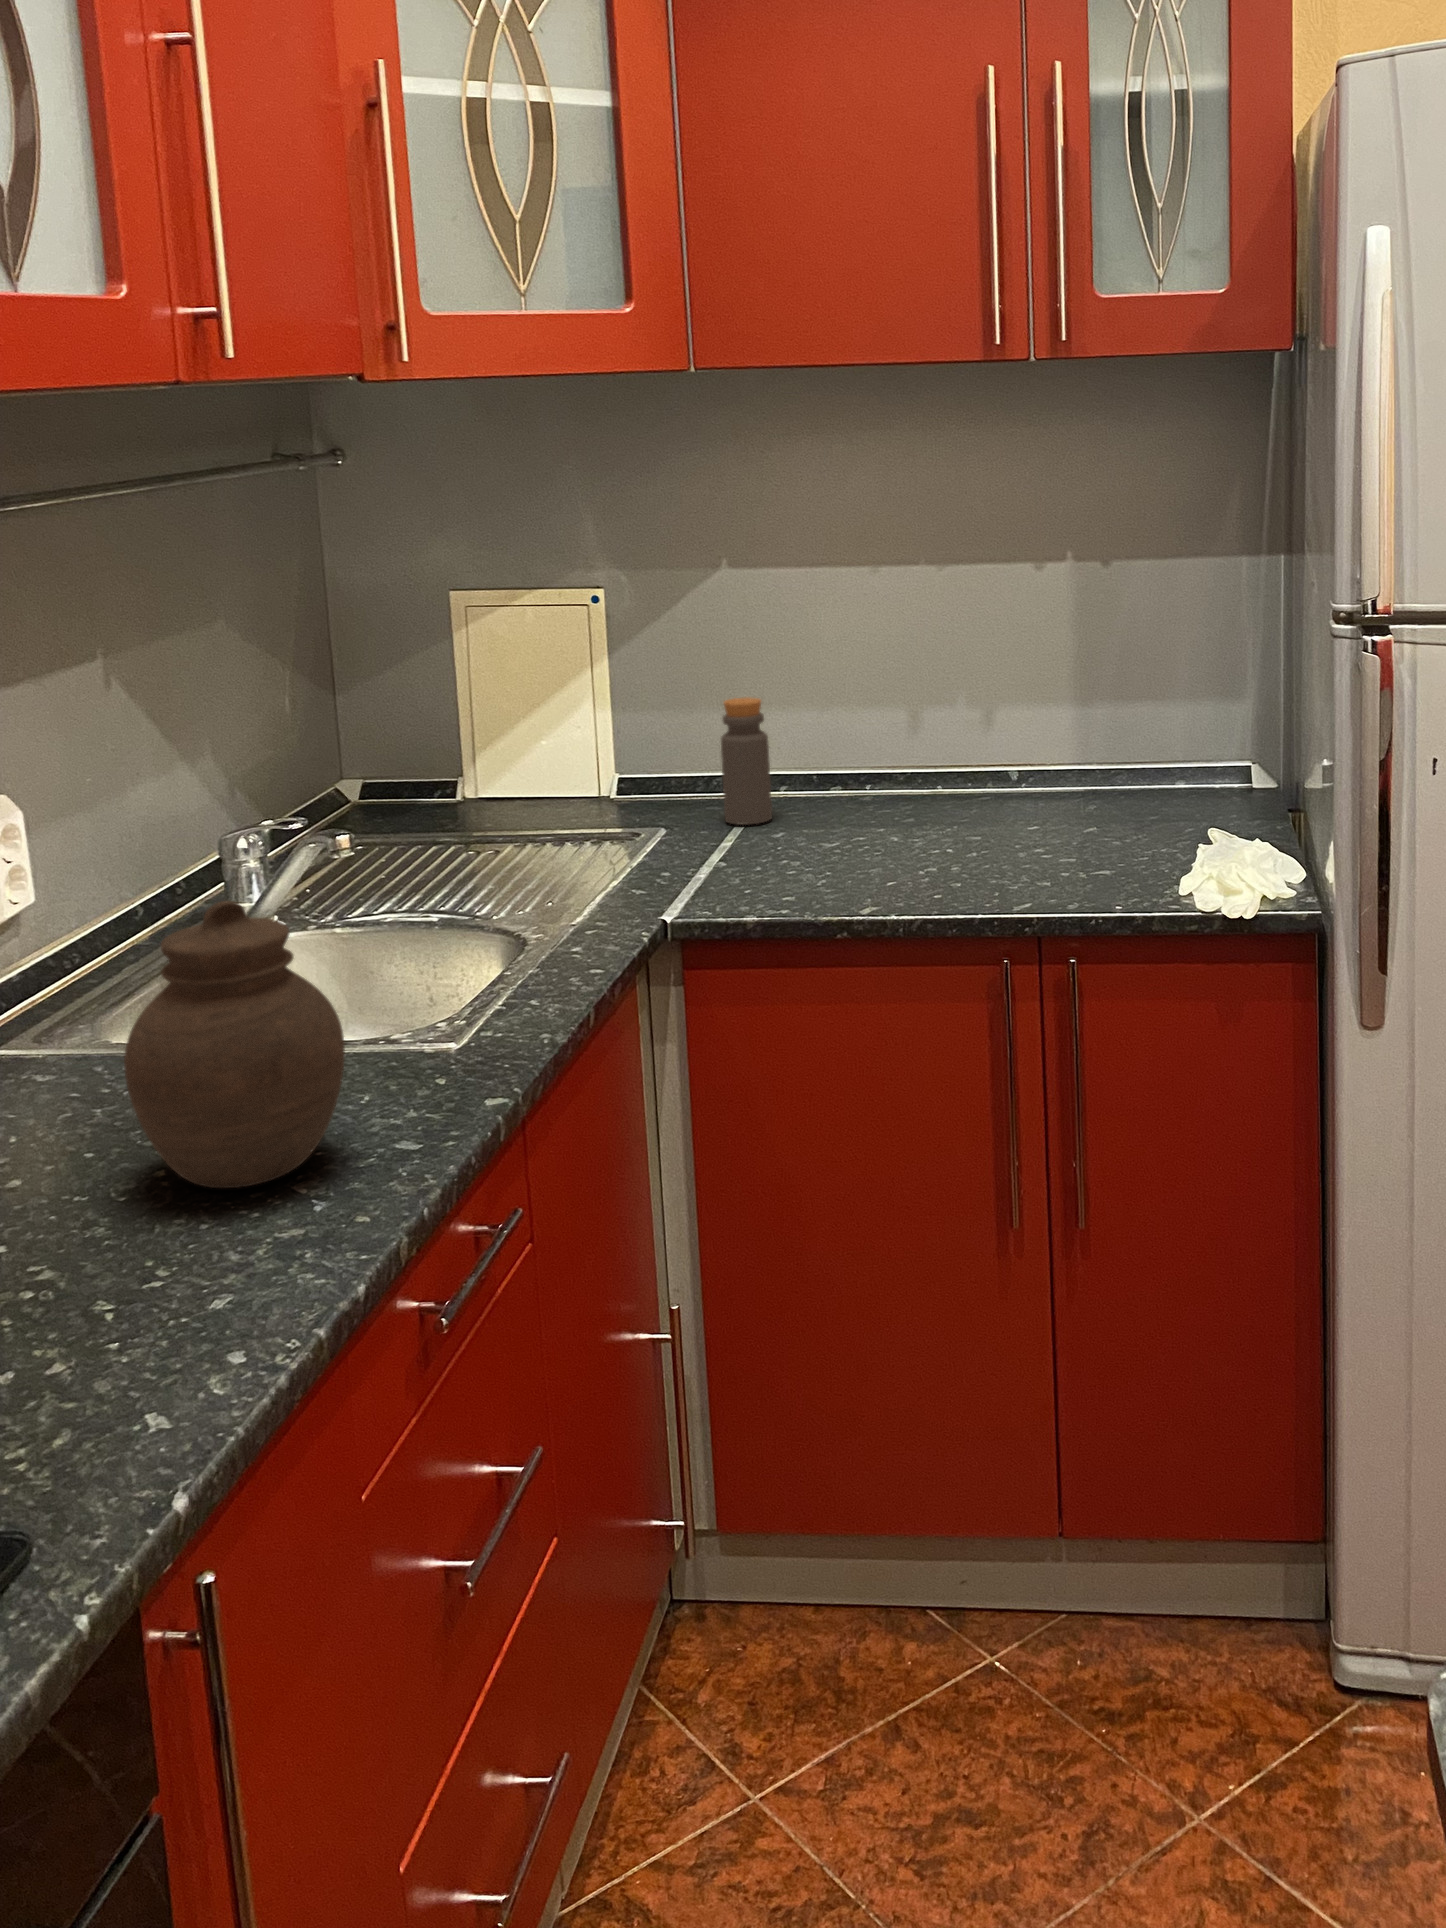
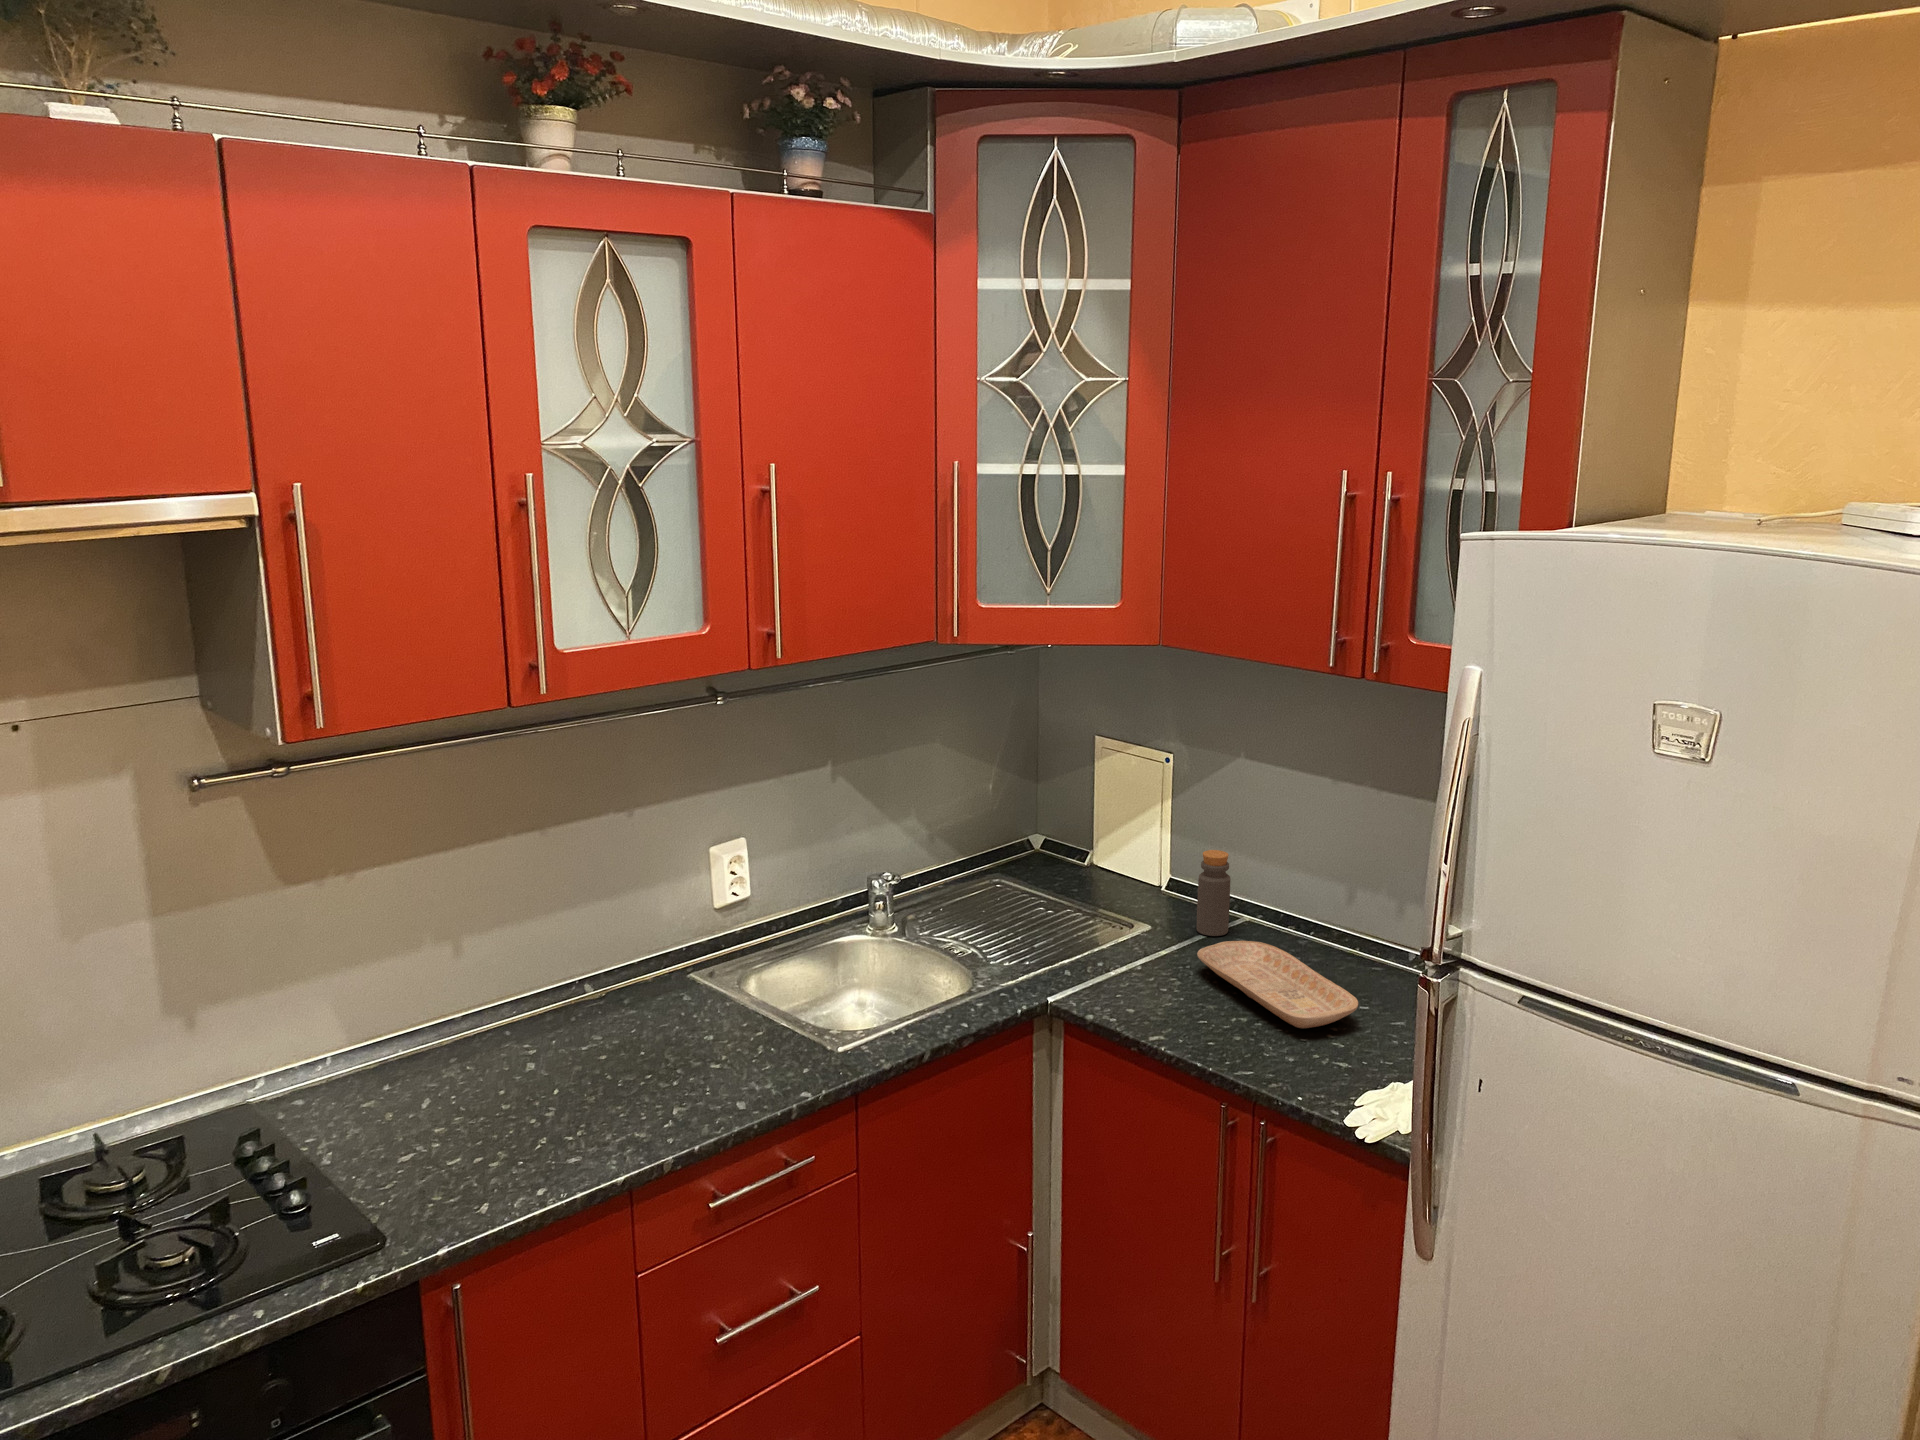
tray: none [799,799,1074,865] -> present [1197,941,1358,1028]
jar: present [124,901,345,1188] -> none [619,955,723,1096]

